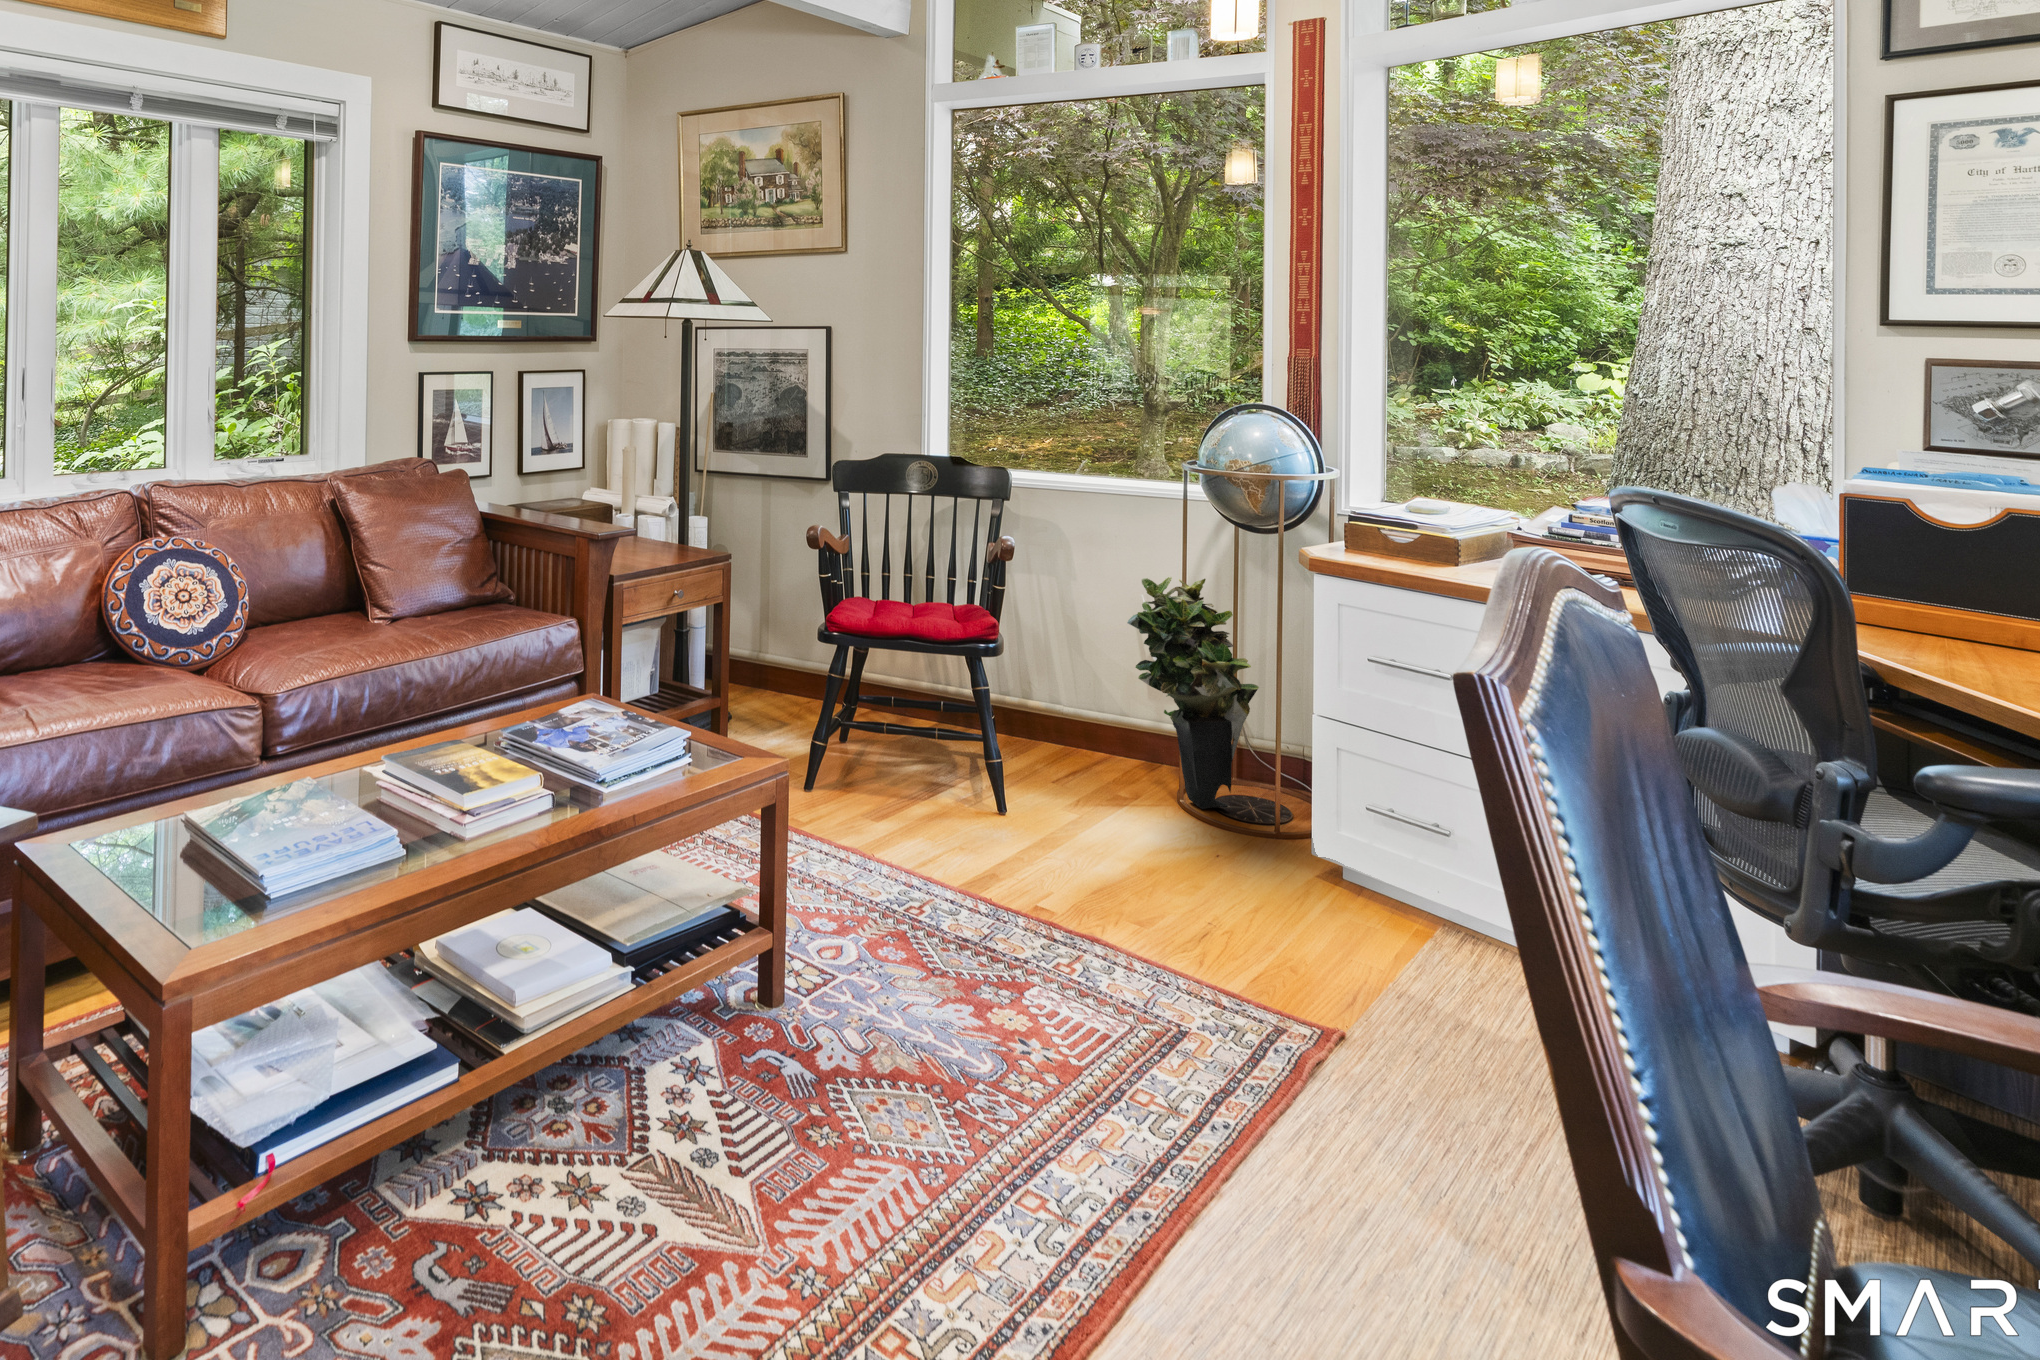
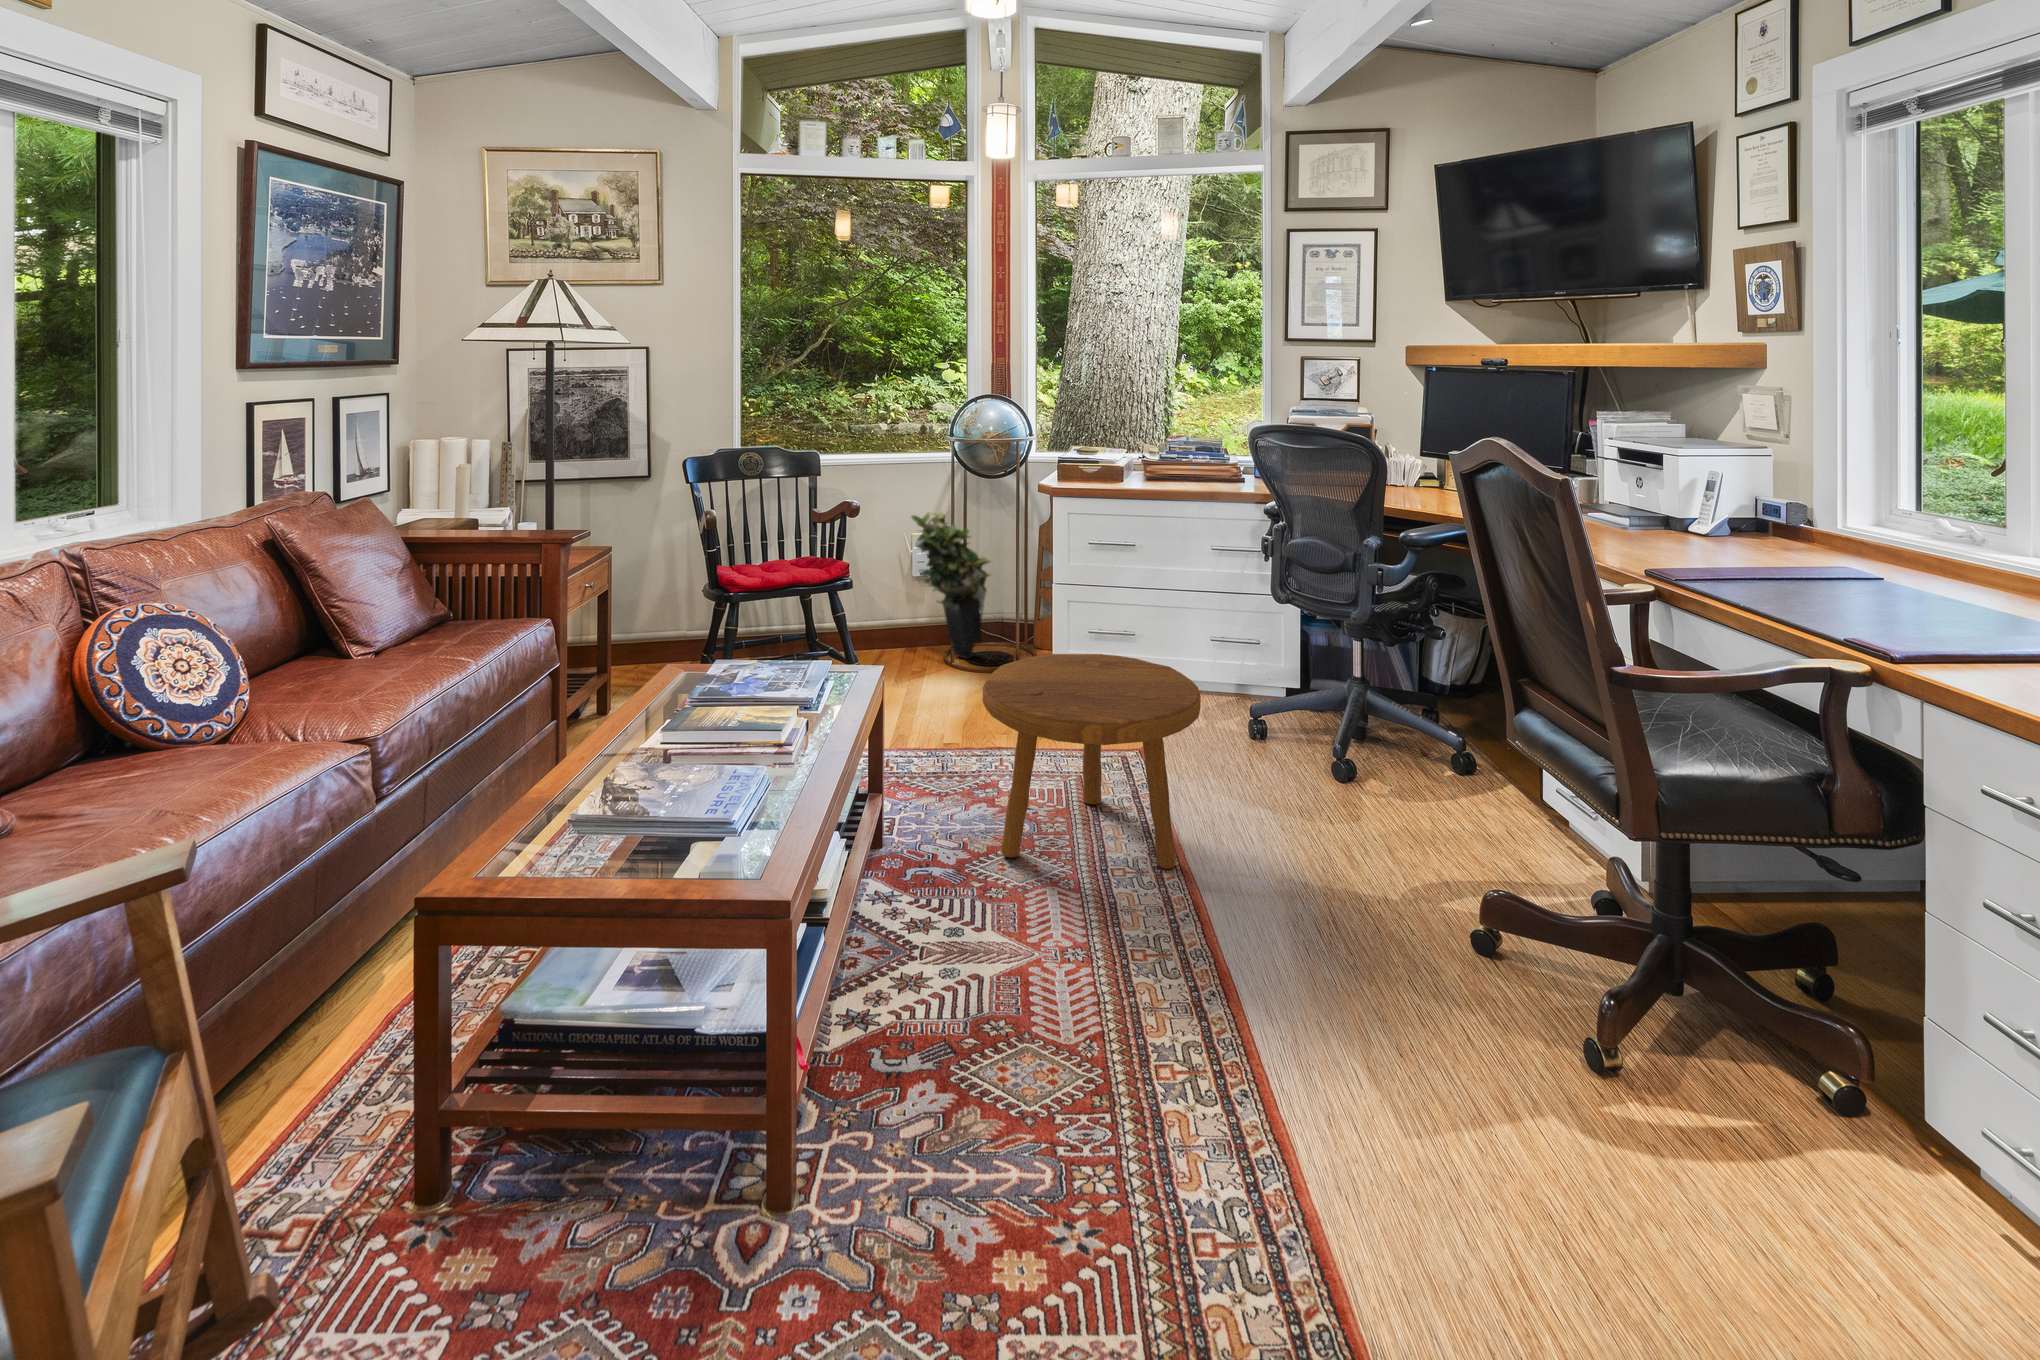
footstool: none [877,802,1254,1234] -> present [983,654,1201,869]

